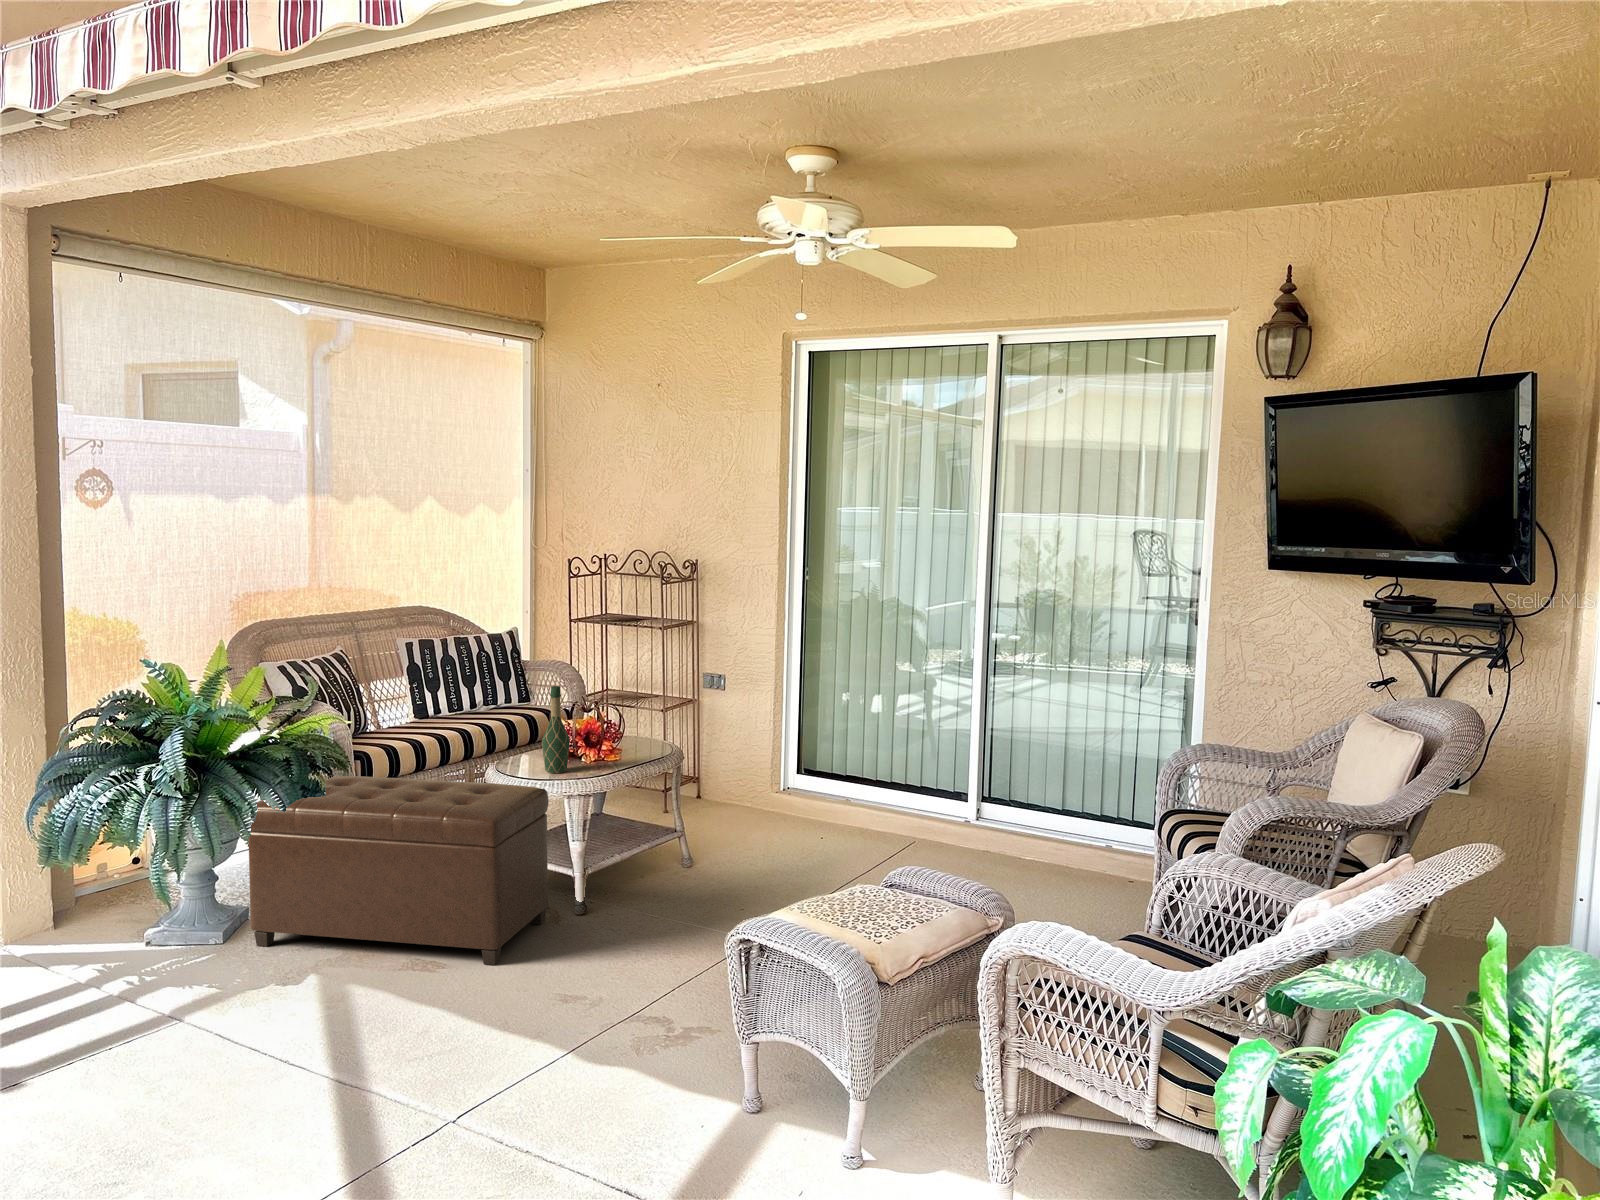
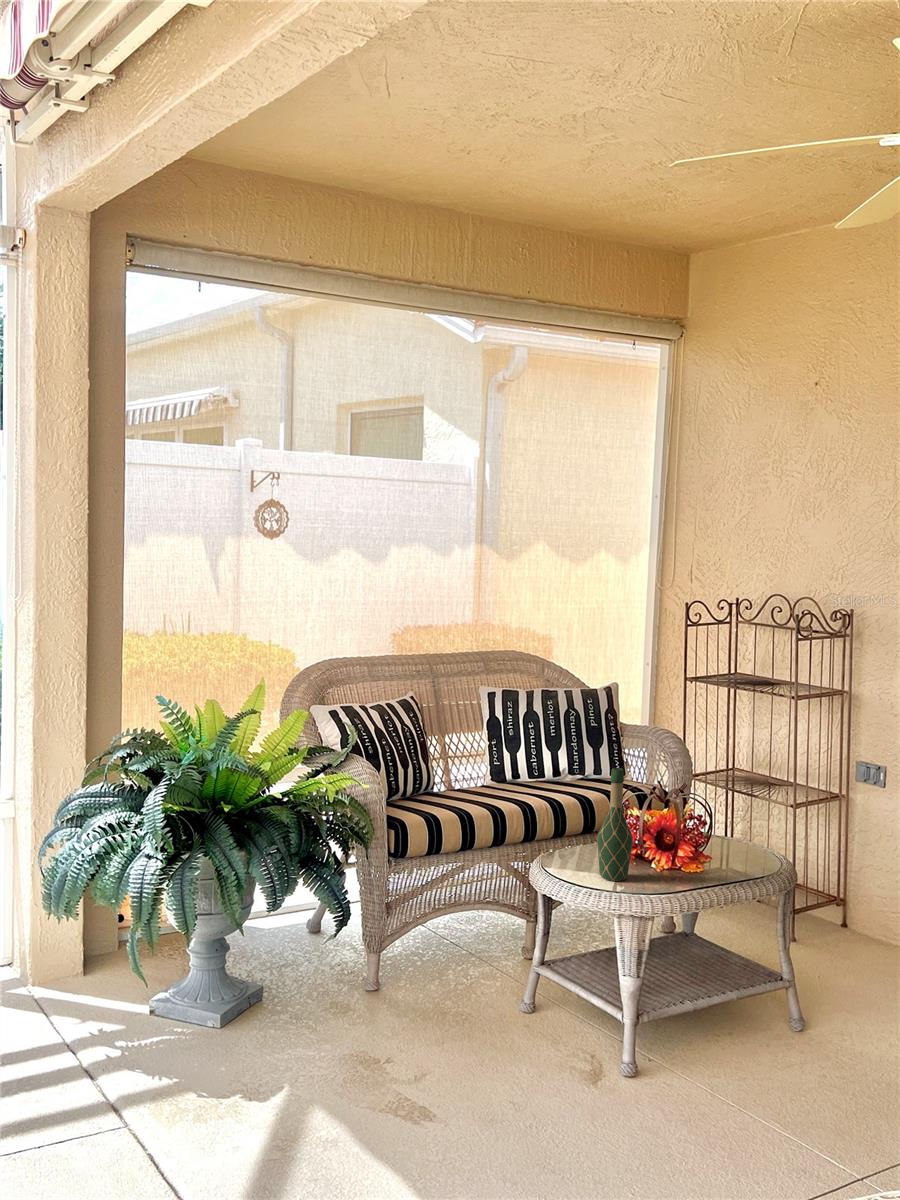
ottoman: present [248,776,549,965] -> none [244,846,591,1132]

